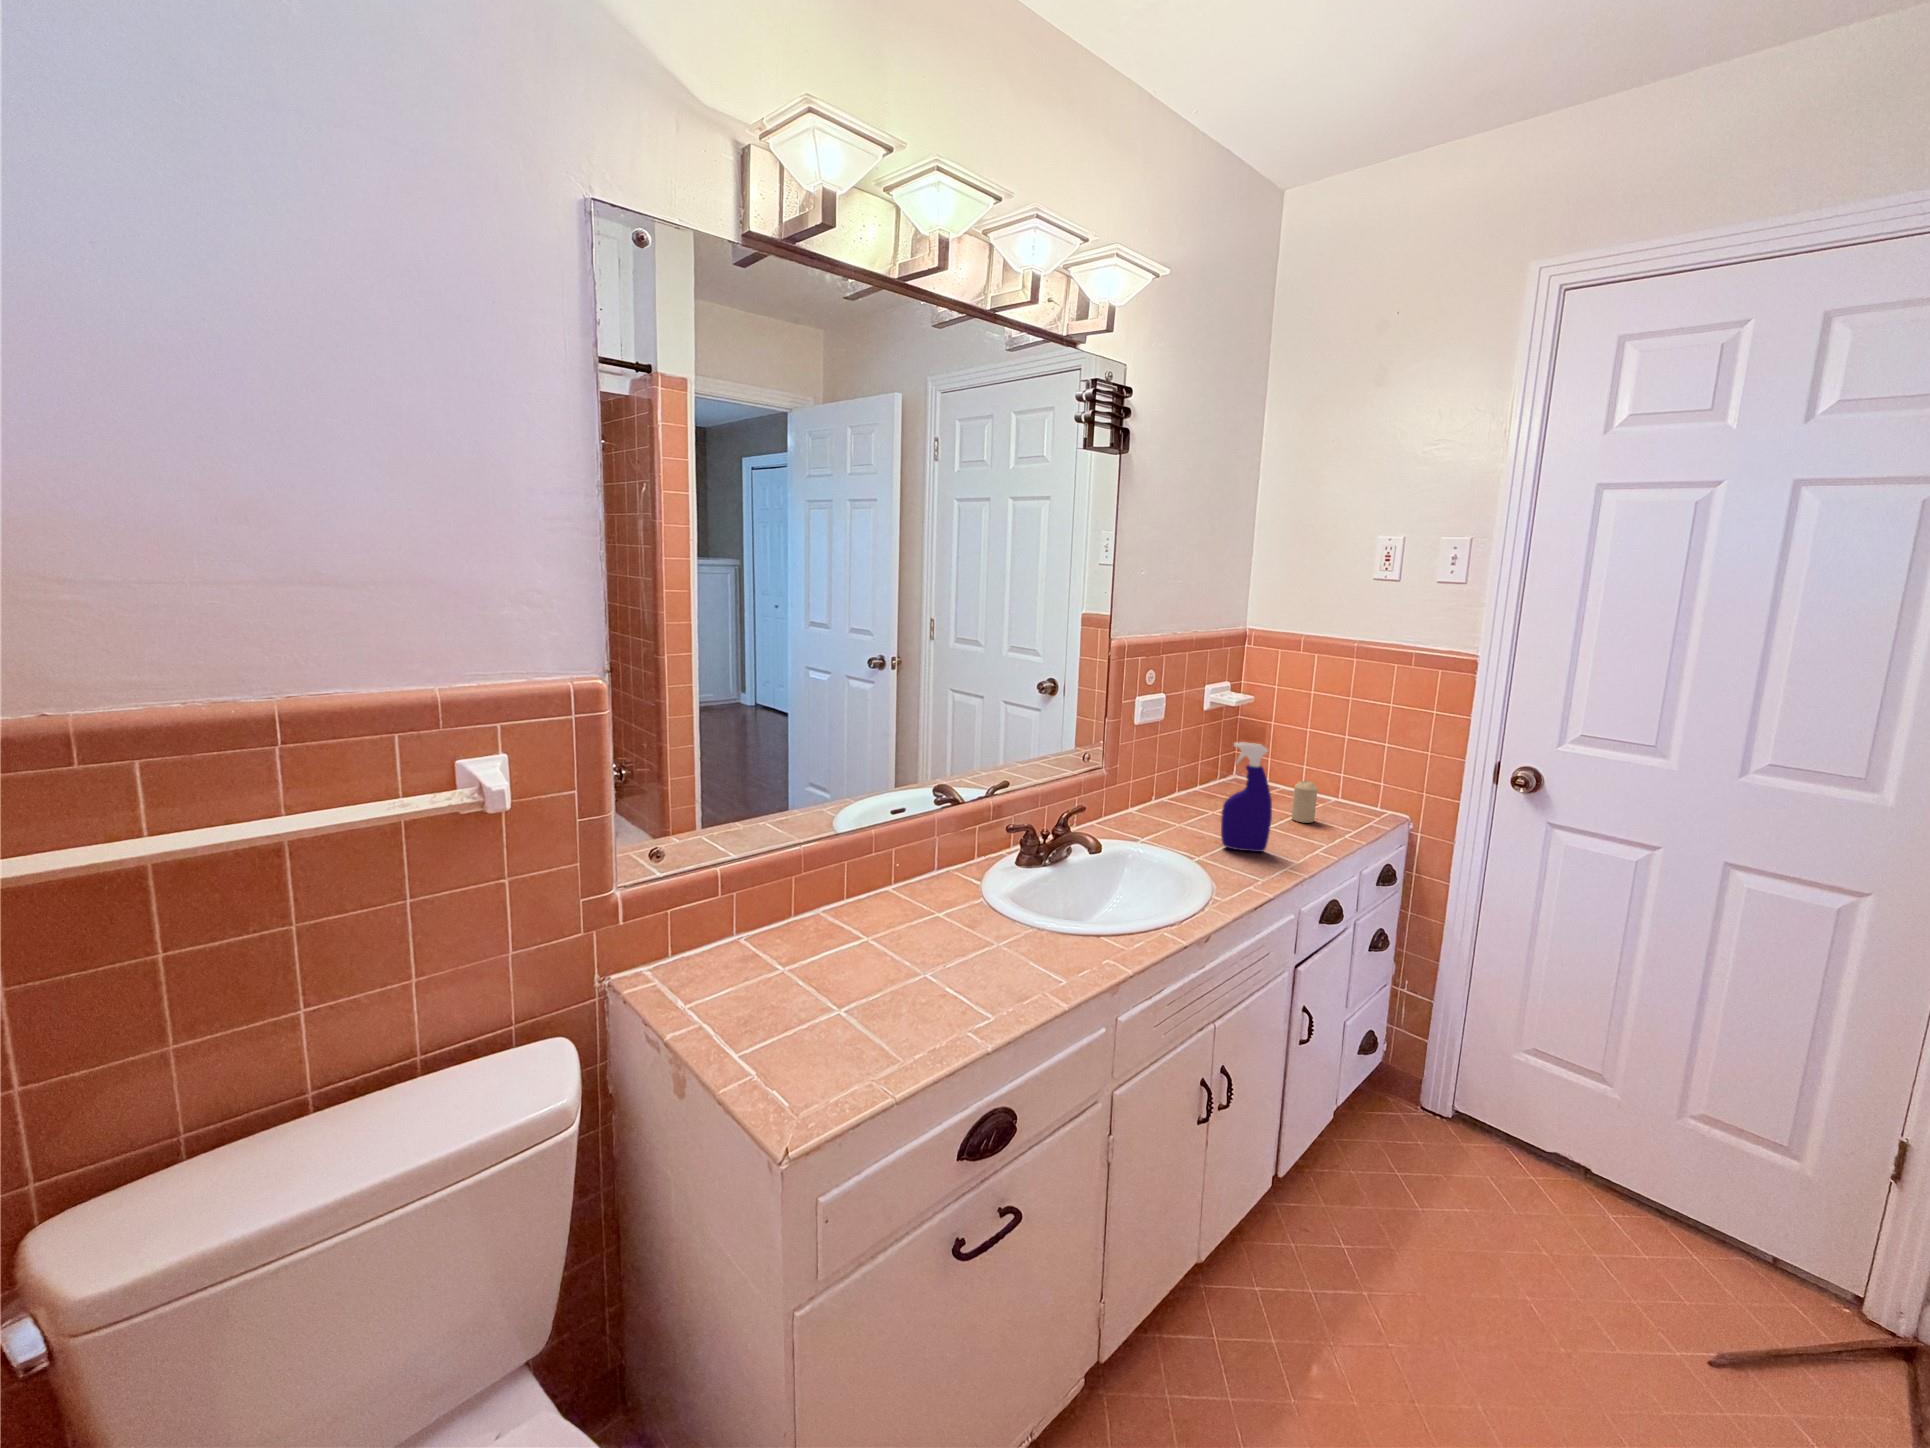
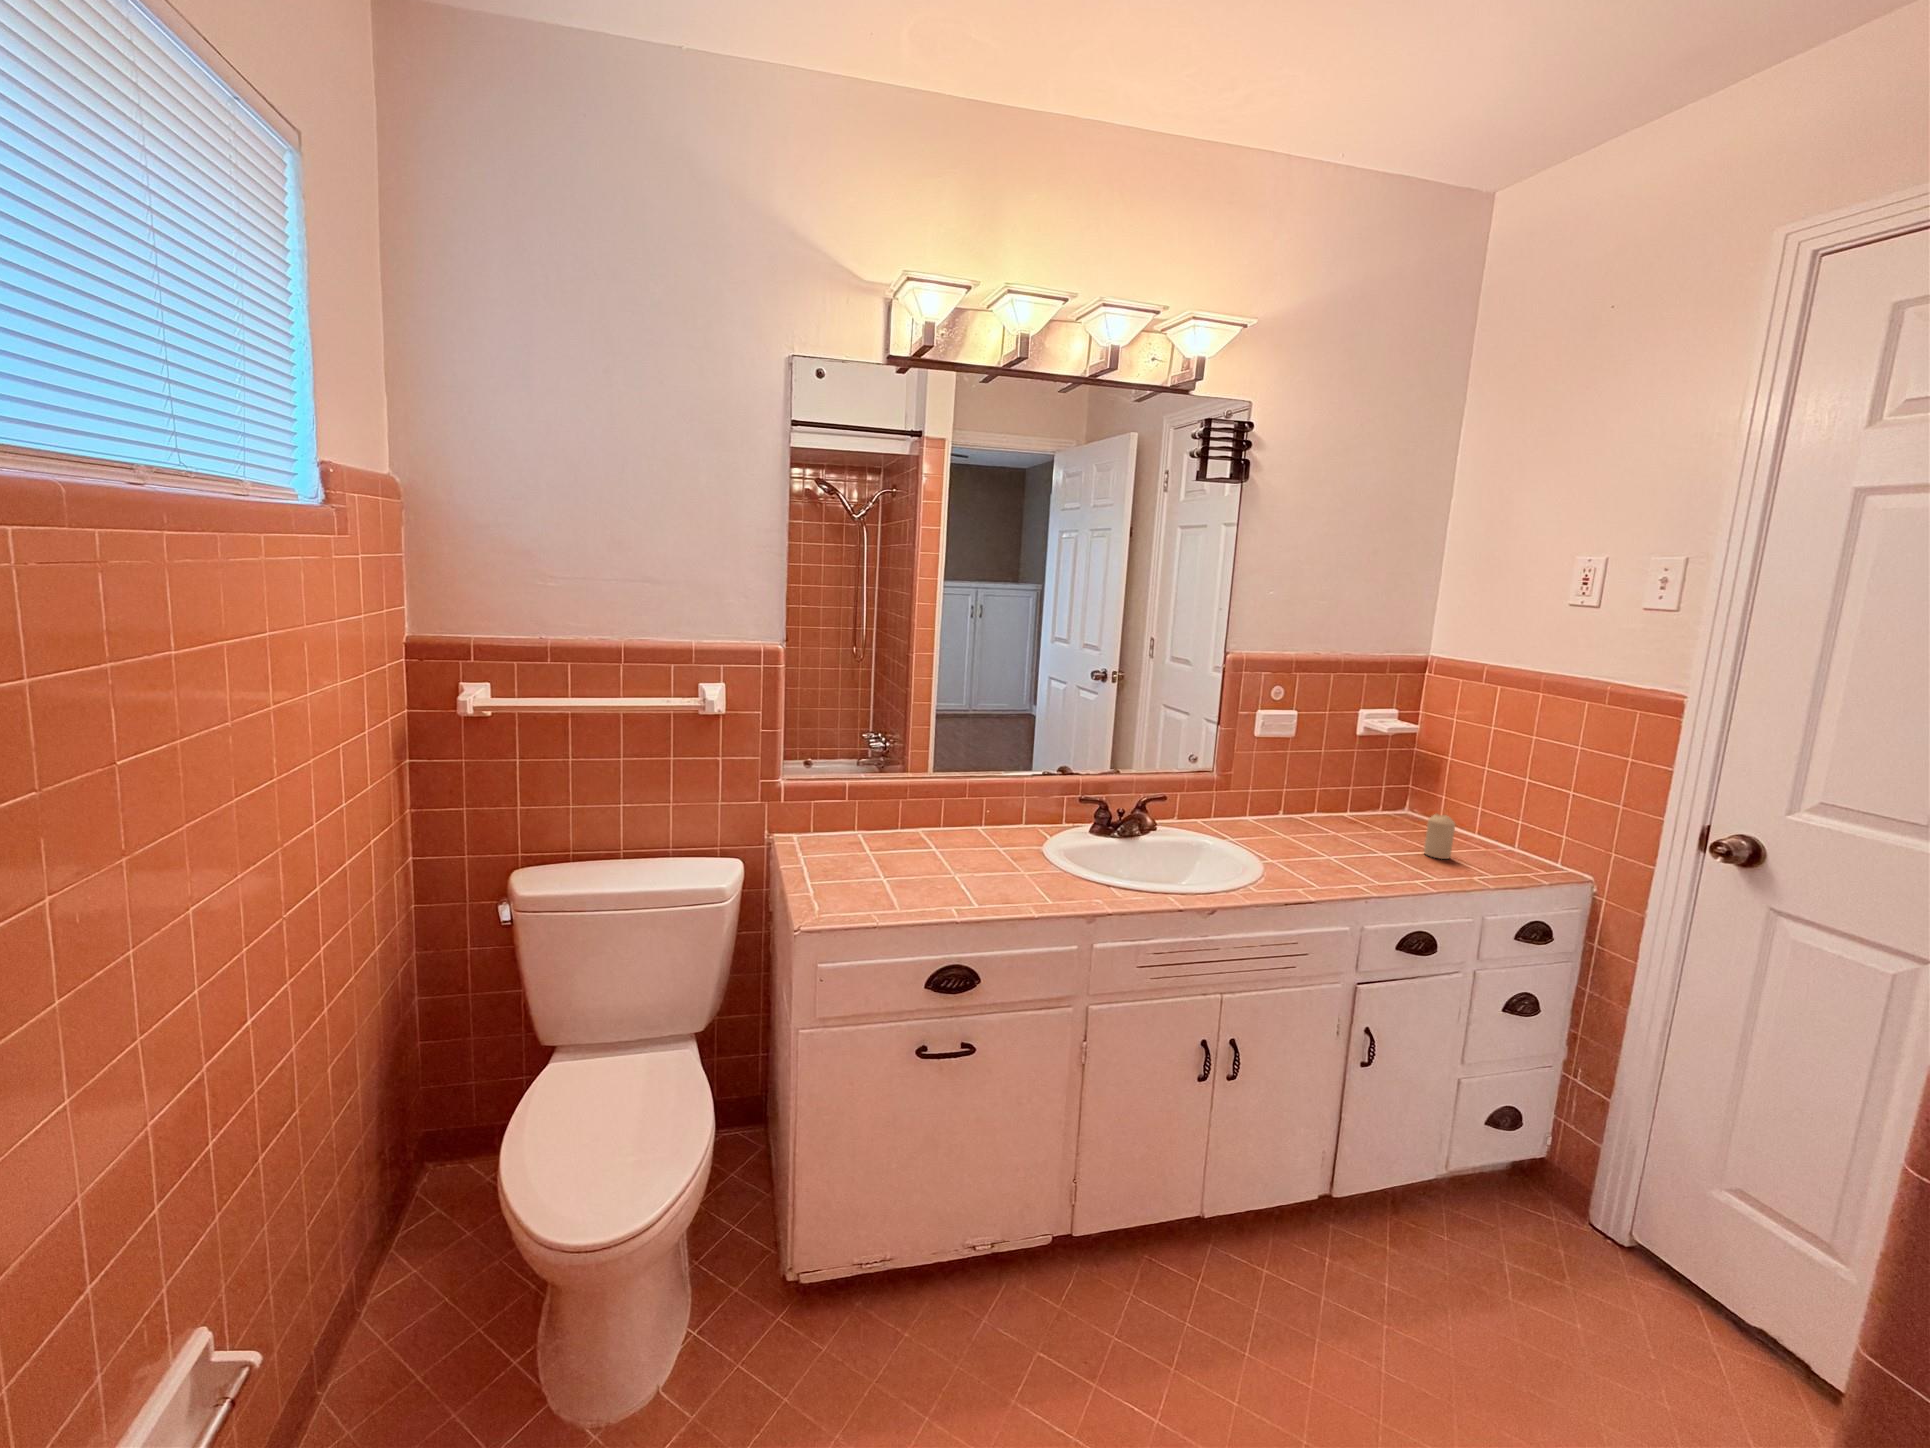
spray bottle: present [1221,742,1272,852] -> none [1305,756,1359,868]

